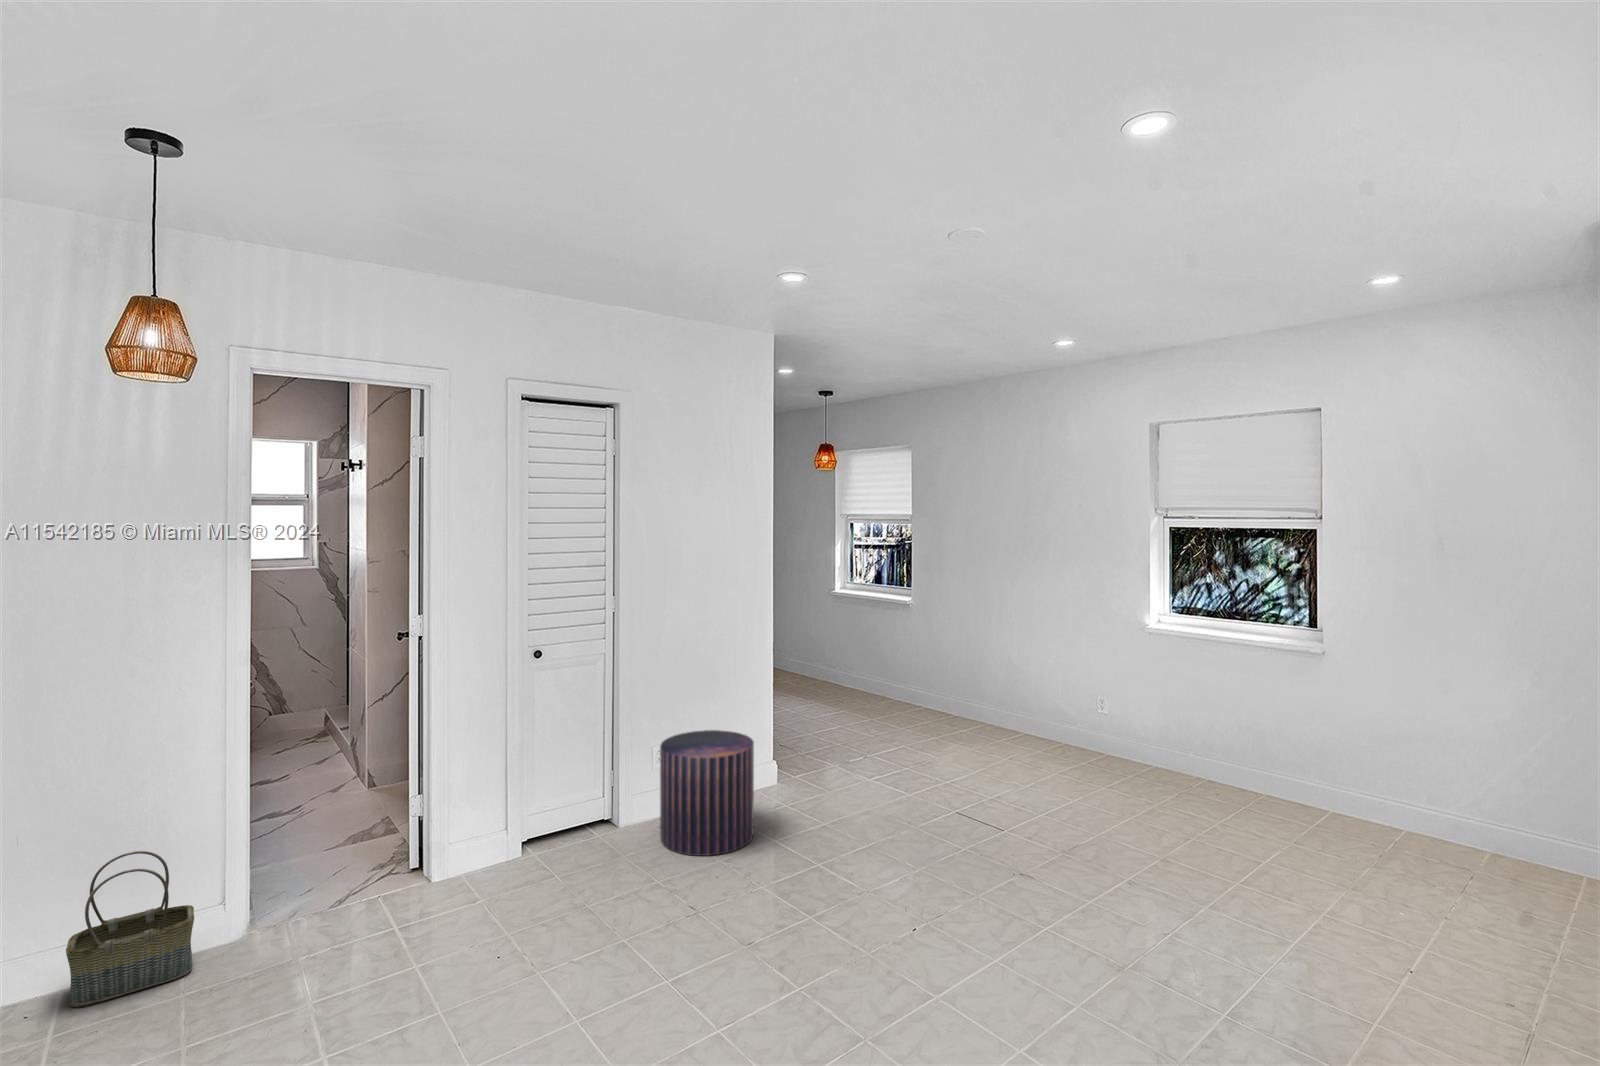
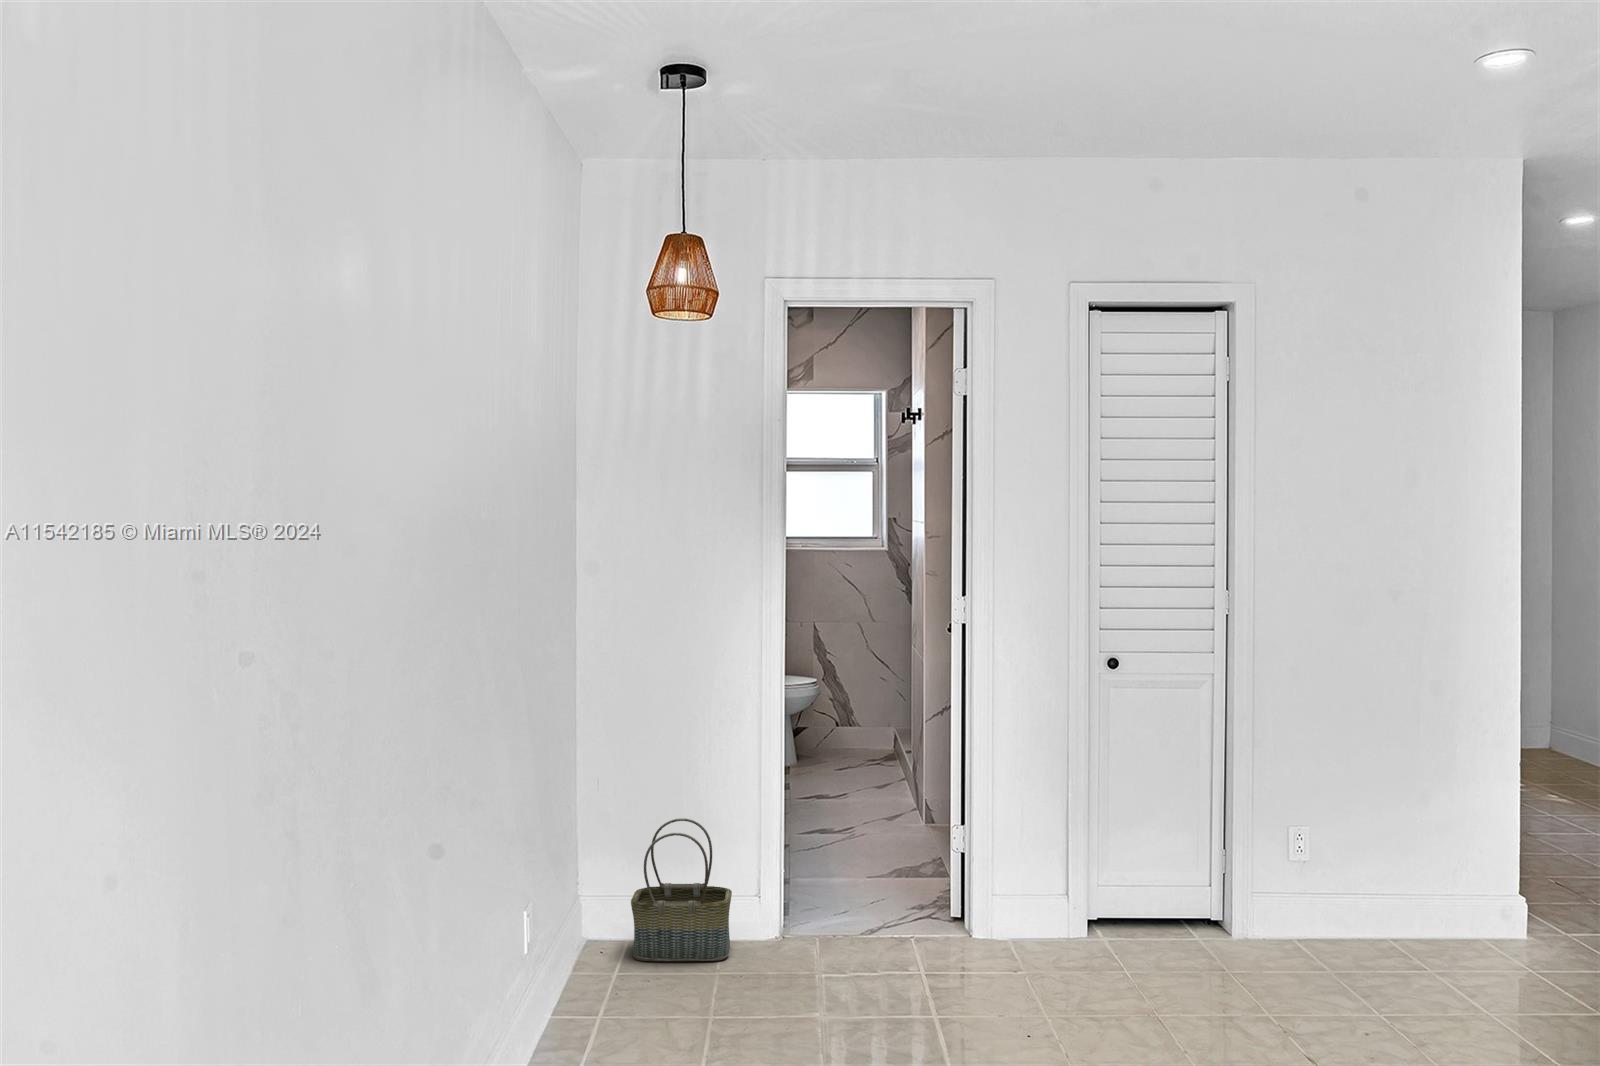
pouf: present [660,730,754,856] -> none [1298,810,1469,1014]

